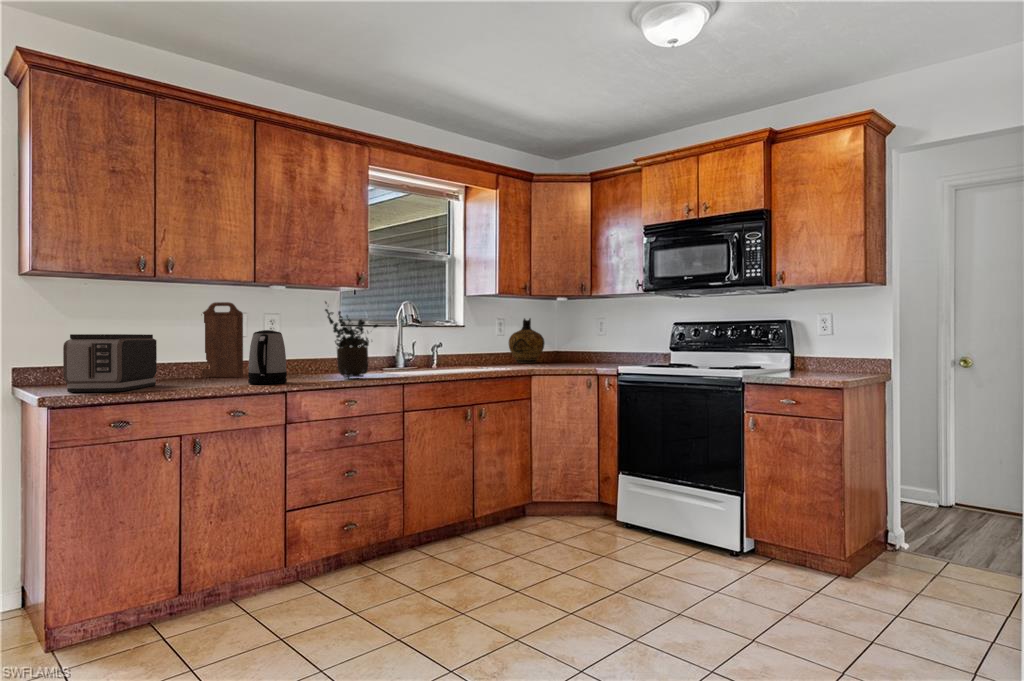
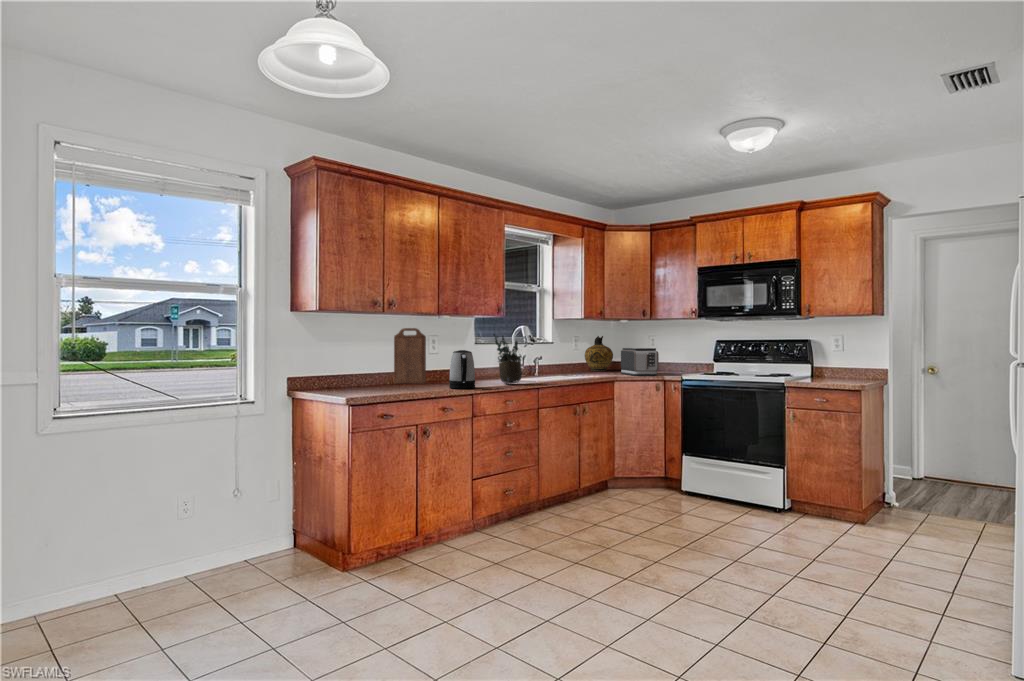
toaster: present [63,334,157,392] -> present [621,348,659,376]

